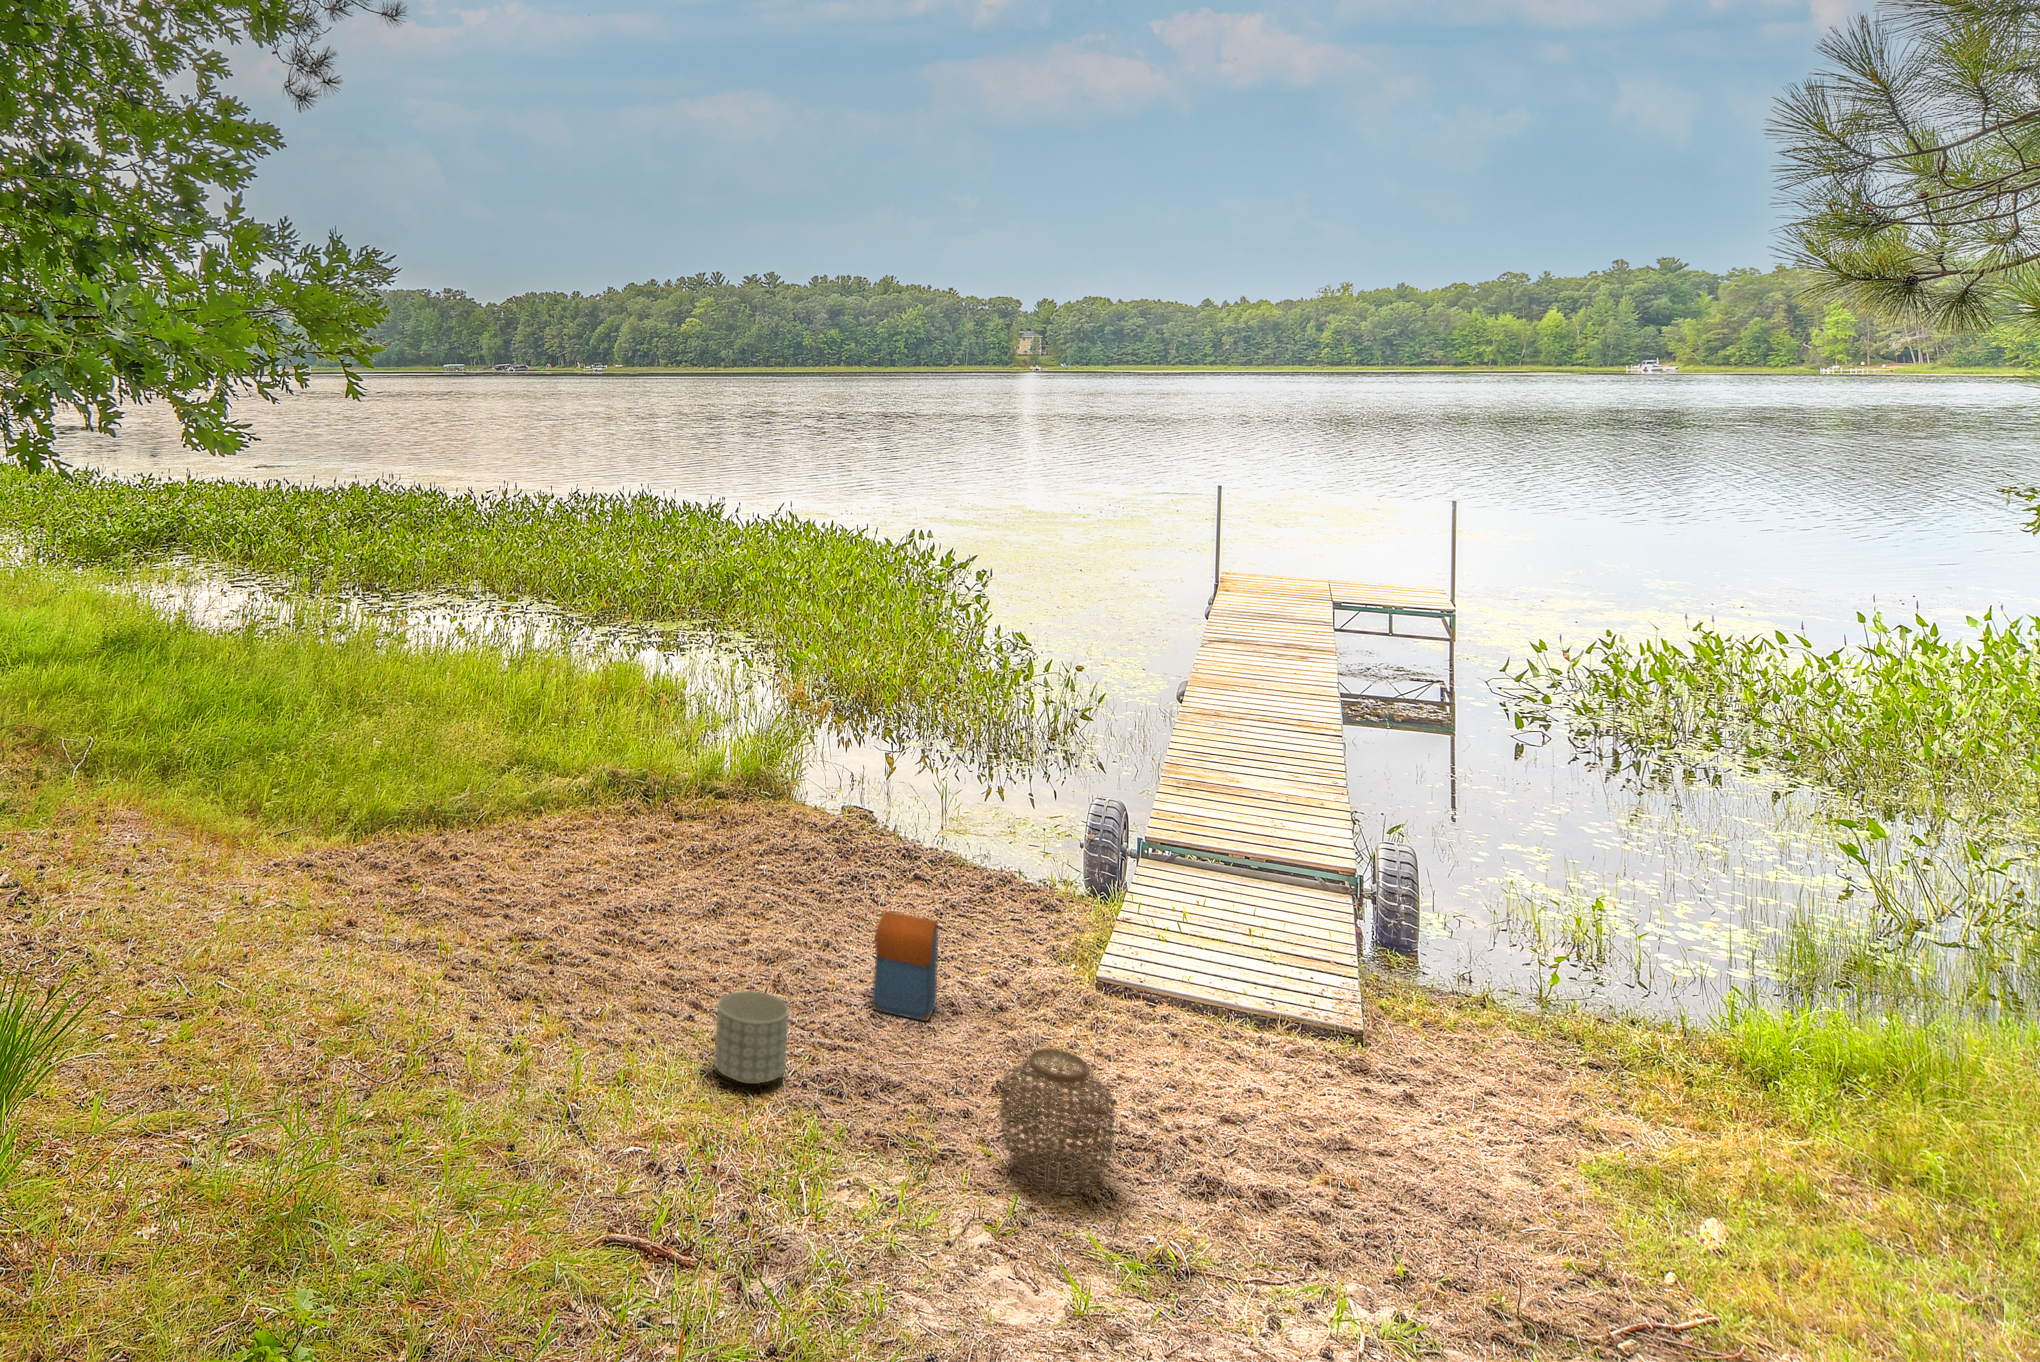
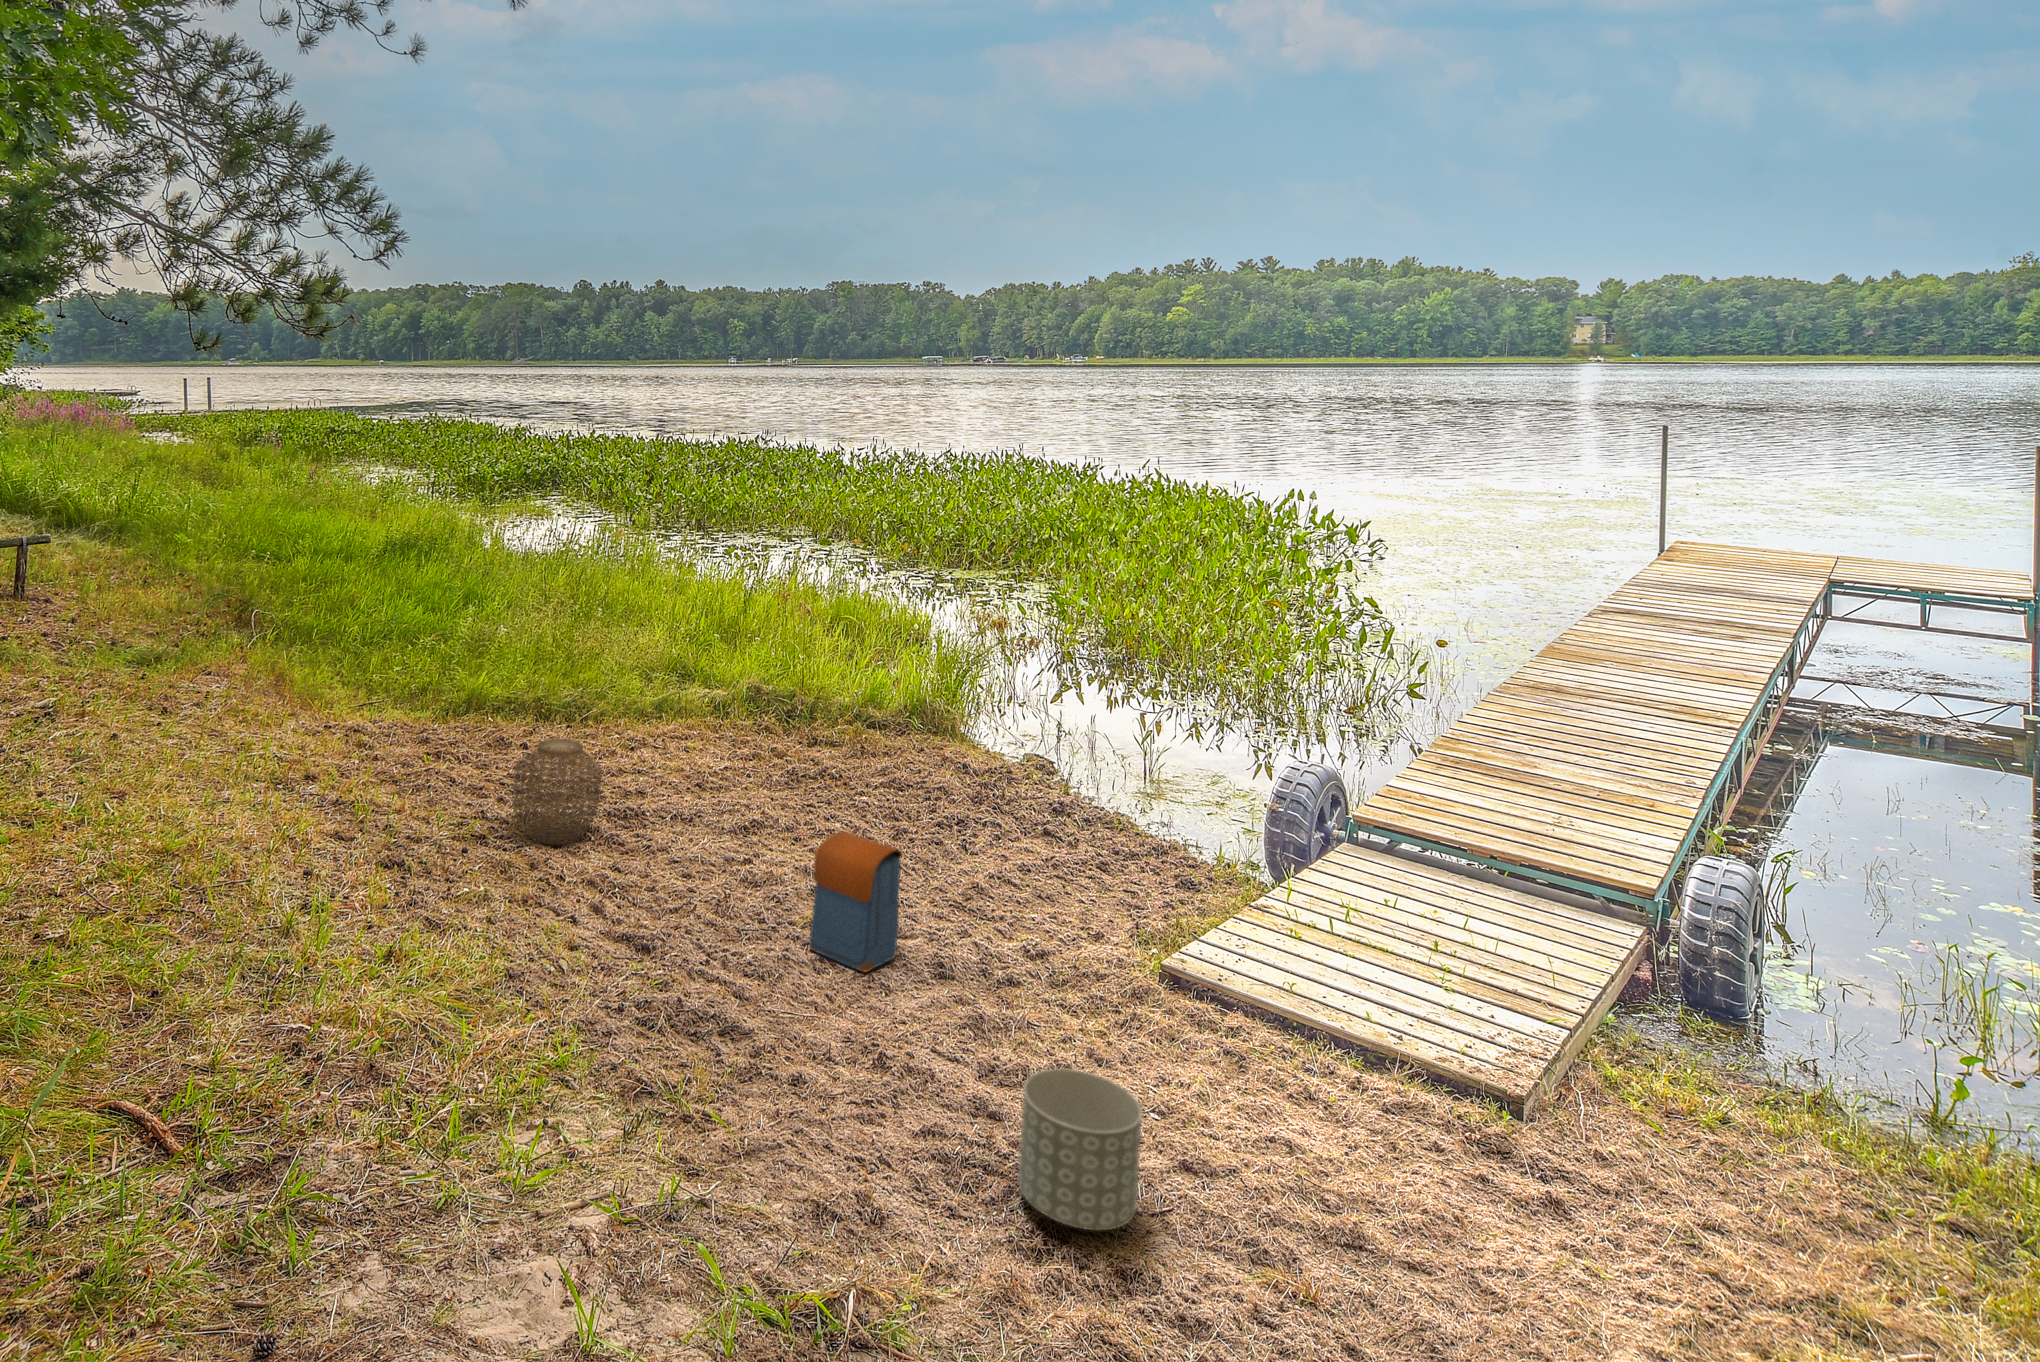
planter: present [714,991,789,1084] -> present [1018,1069,1142,1230]
woven basket: present [1001,1048,1114,1195] -> present [512,739,602,845]

